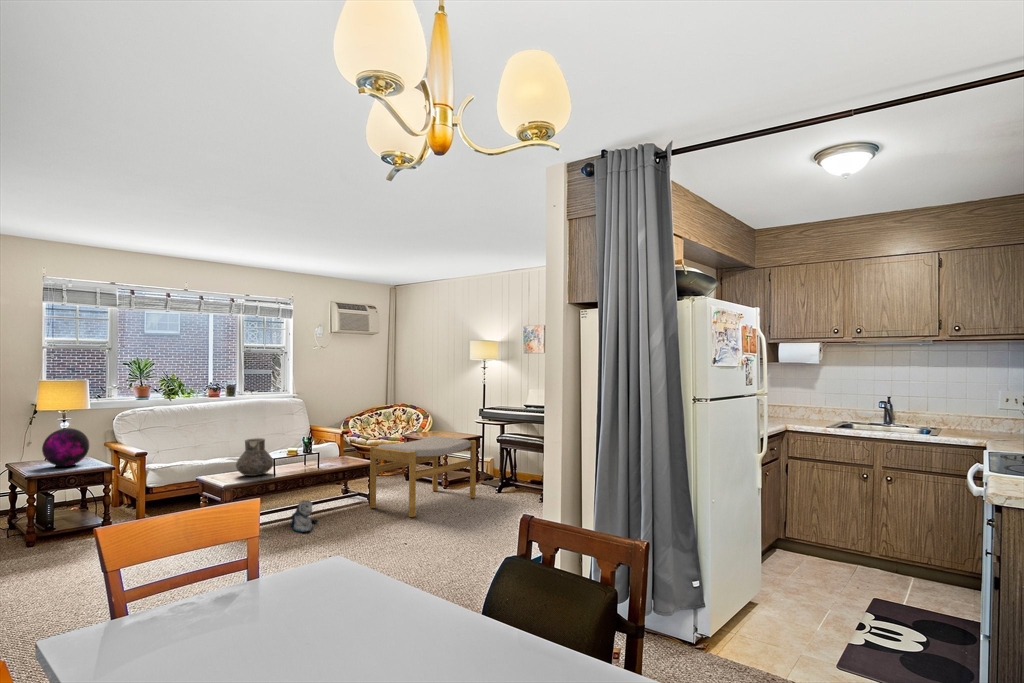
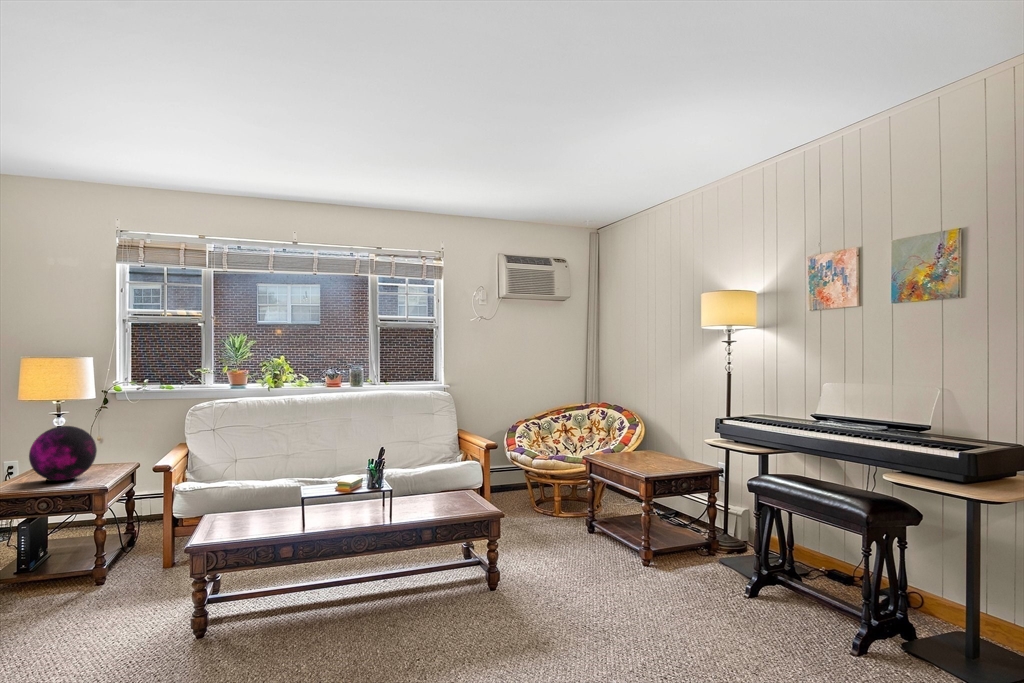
footstool: present [370,436,476,517] -> none [484,467,697,645]
vase: present [236,438,273,476] -> none [251,457,315,523]
plush toy: present [290,501,318,532] -> none [312,584,369,654]

